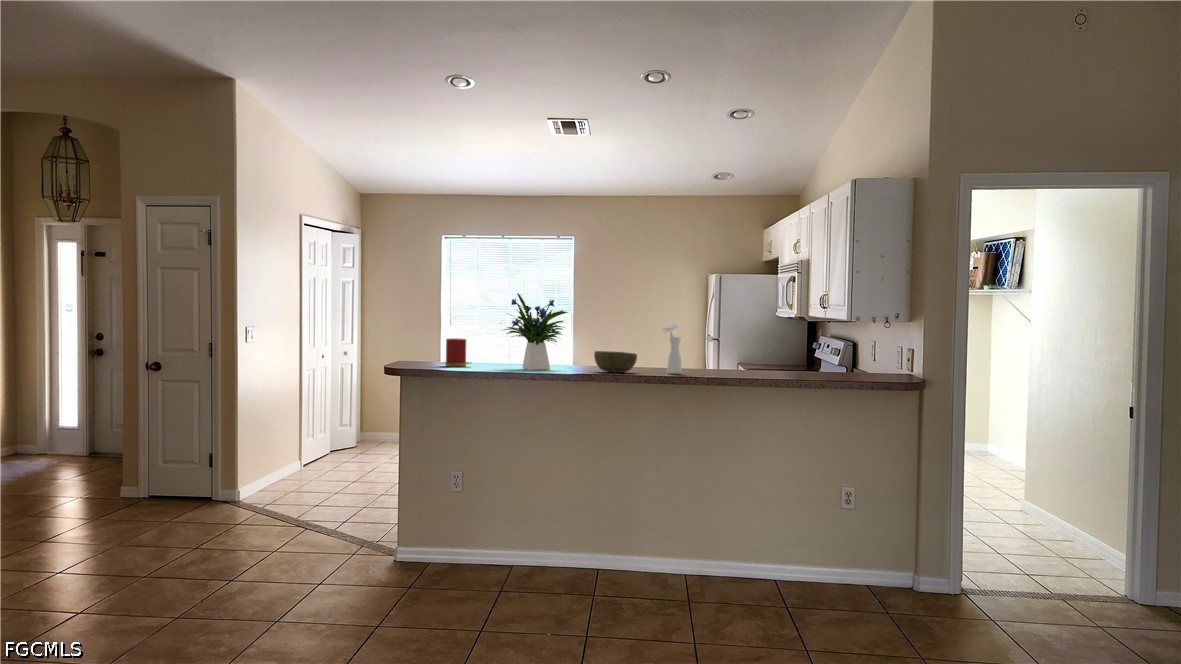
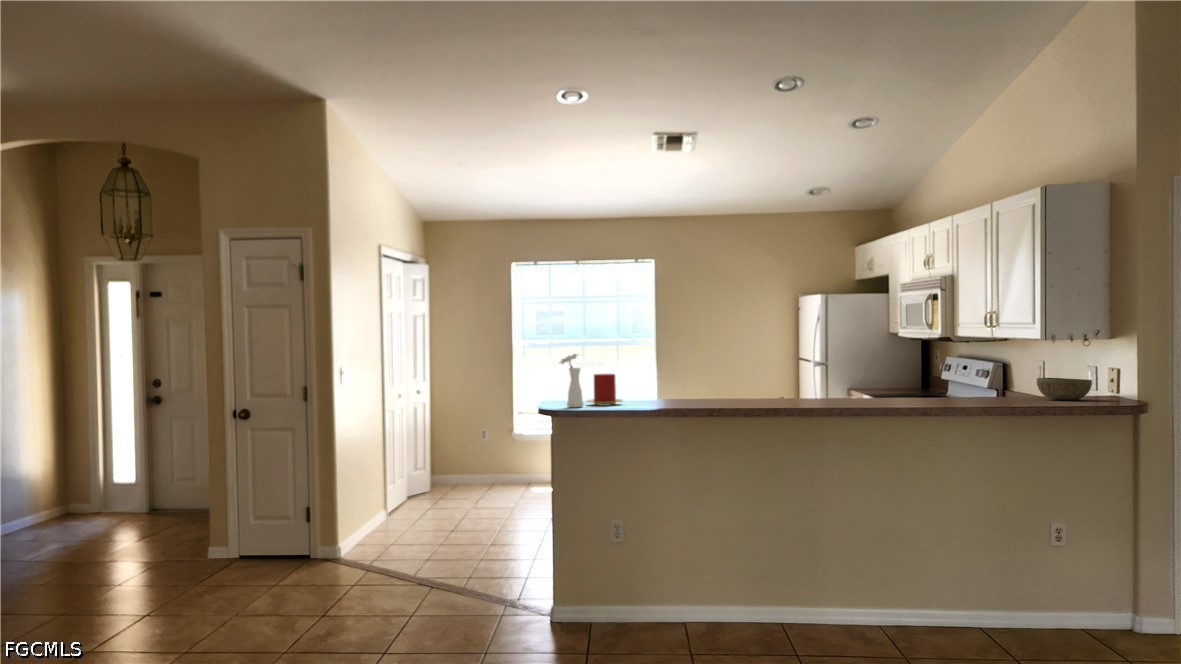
flower arrangement: present [504,293,568,370] -> none [655,322,734,405]
vase: present [661,324,682,374] -> present [560,354,583,407]
bowl: present [594,351,637,373] -> present [1037,378,1092,400]

